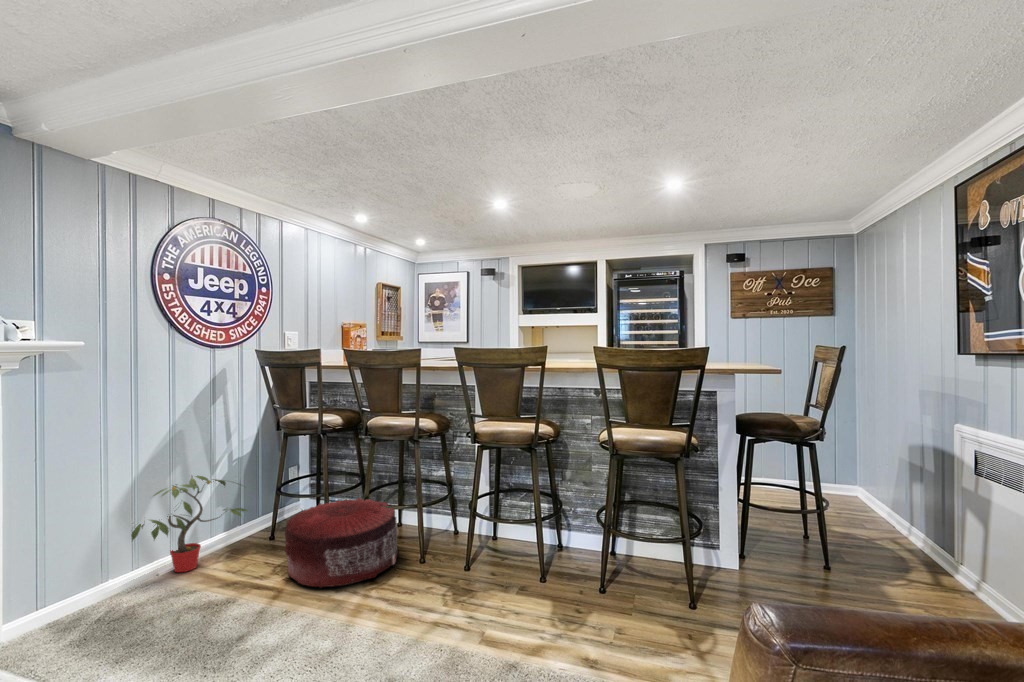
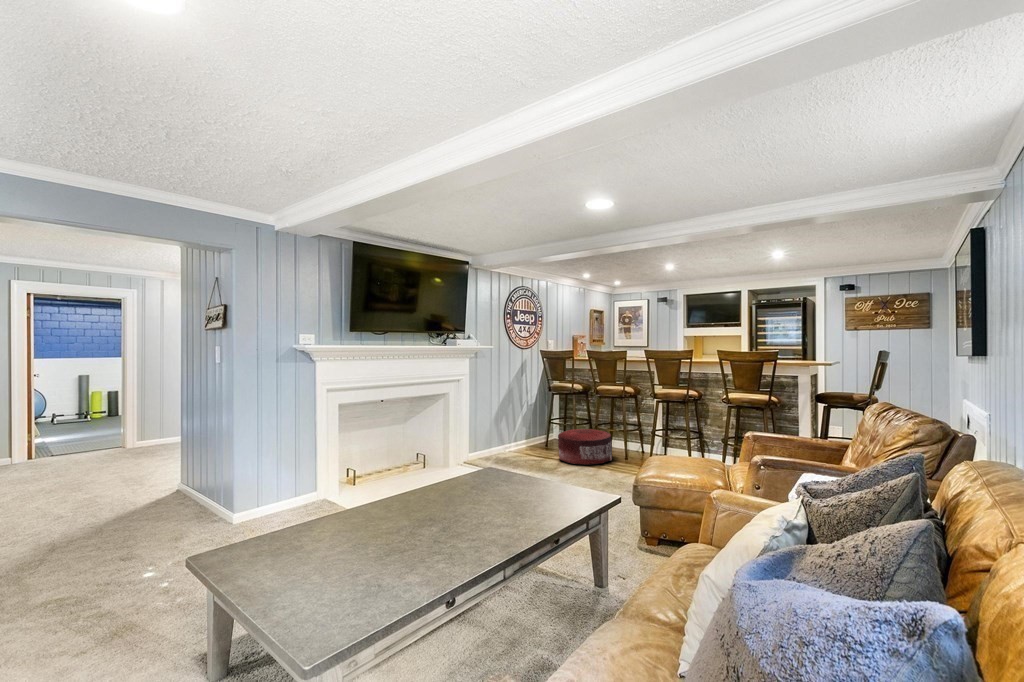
potted plant: present [131,476,247,572] -> none [488,411,536,456]

